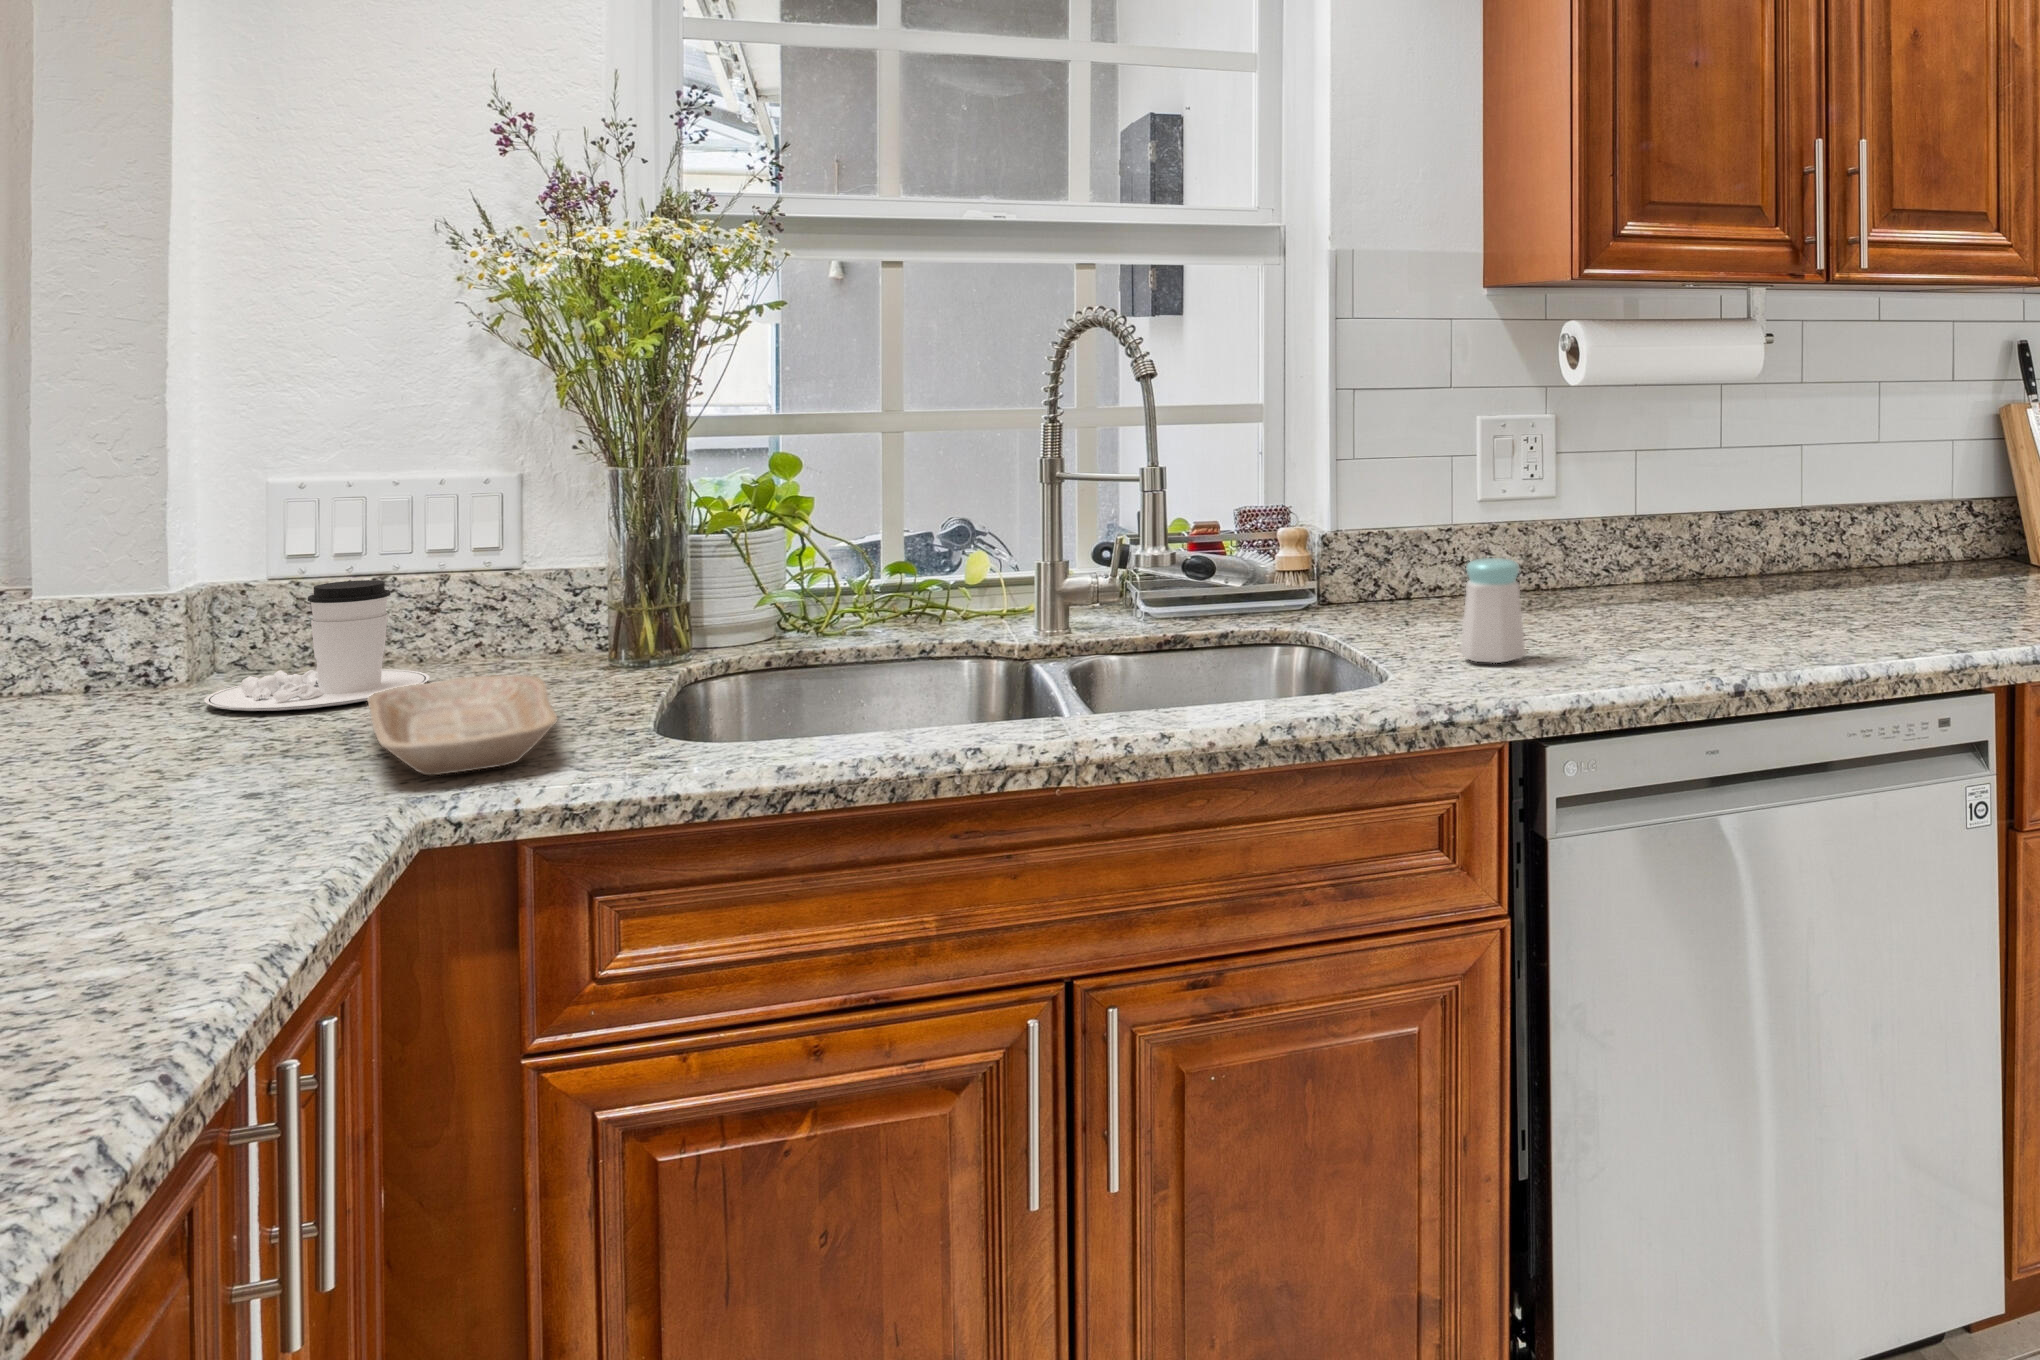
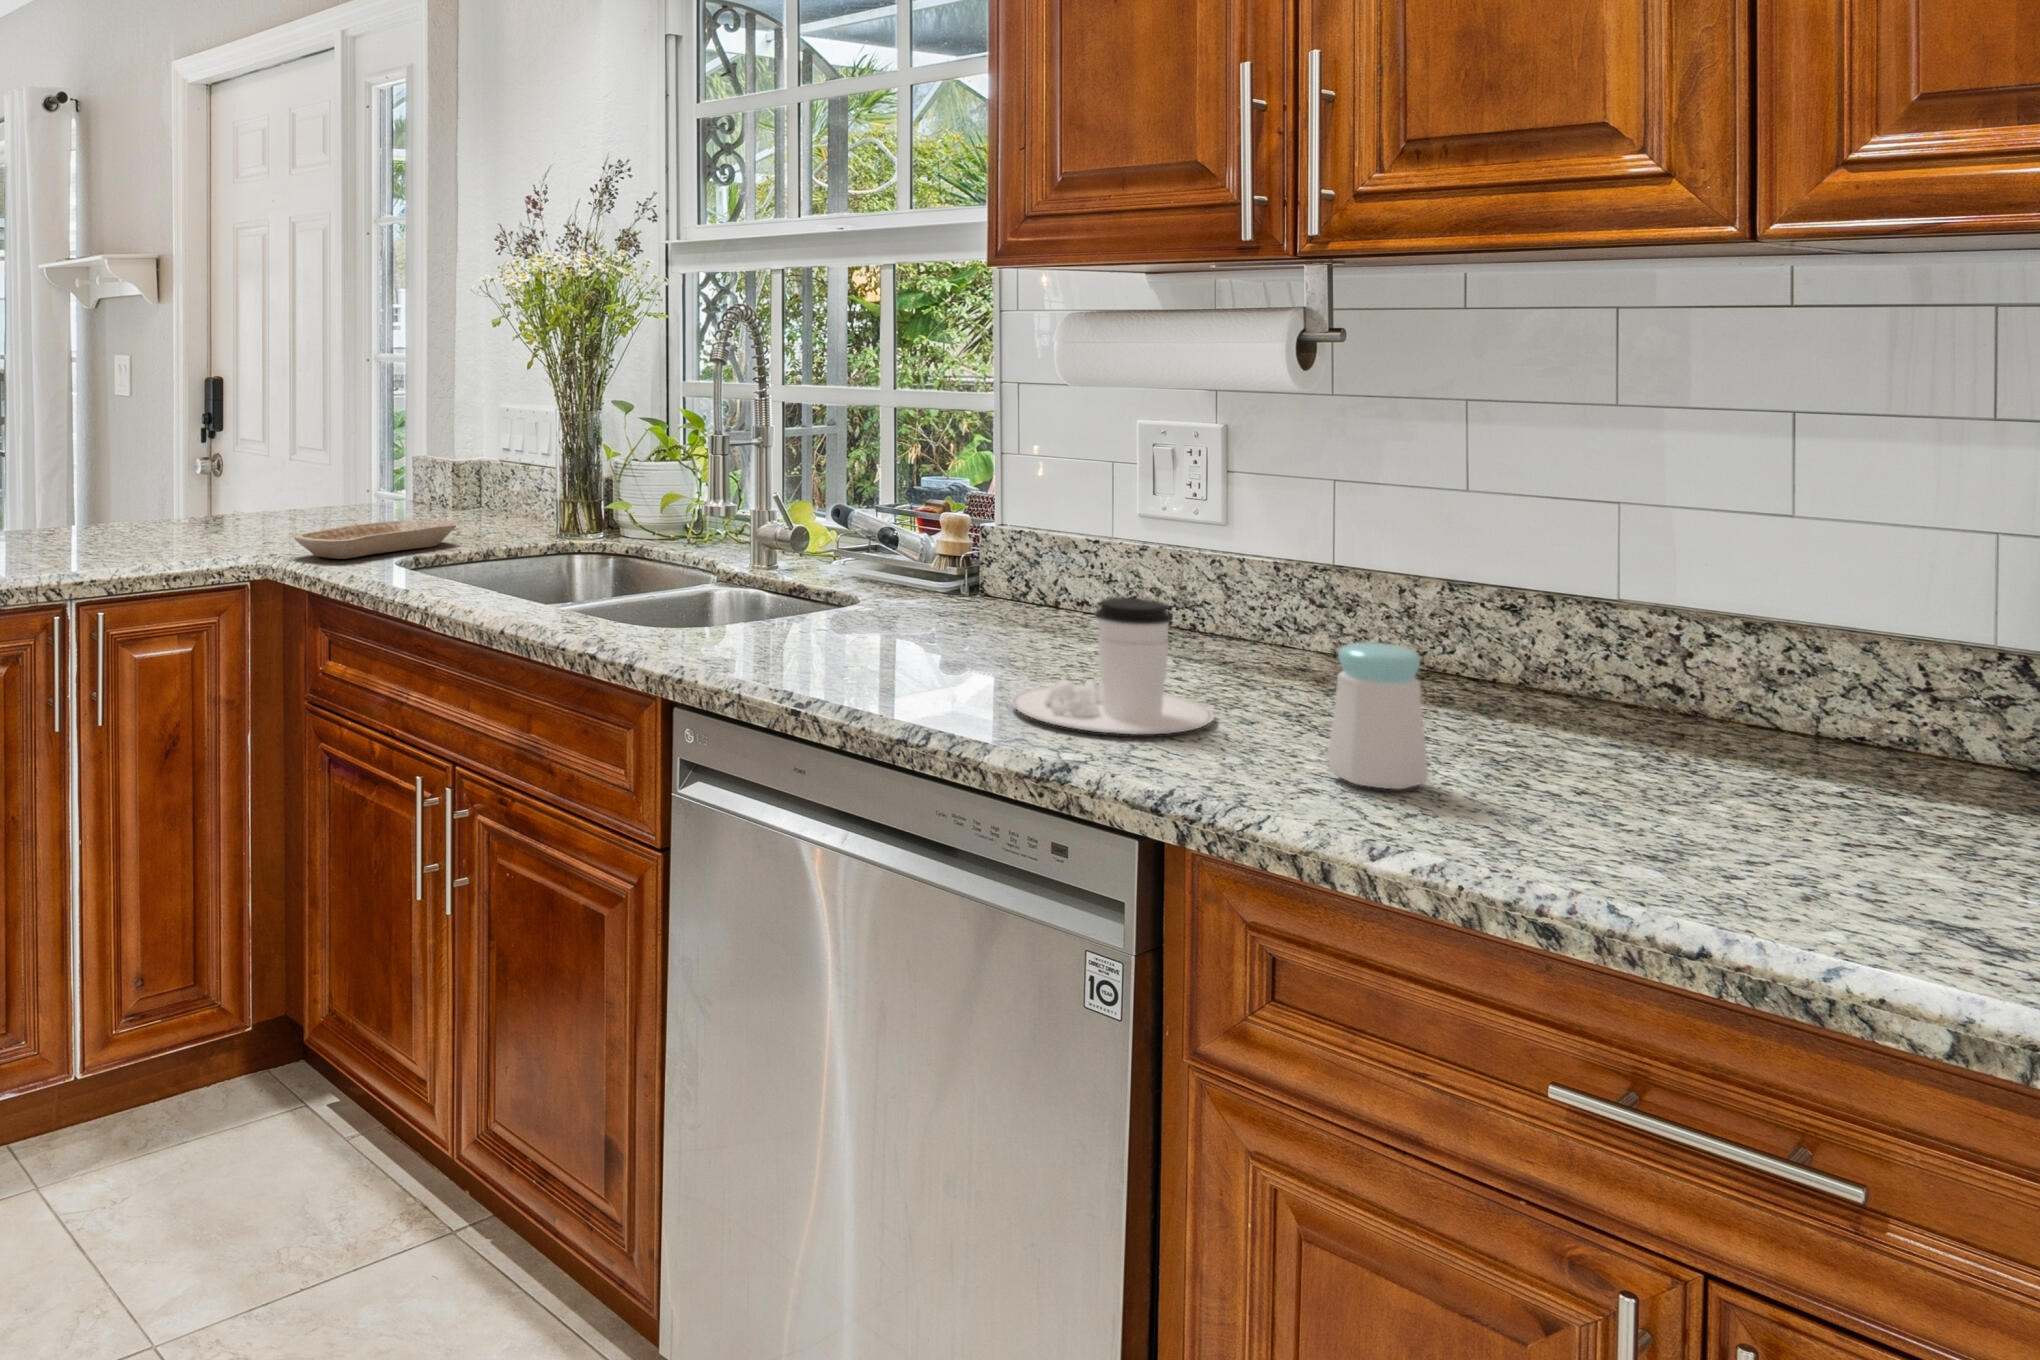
salt shaker: present [1461,558,1525,663] -> present [1328,642,1428,789]
coffee cup: present [204,580,430,711] -> present [1011,598,1214,735]

